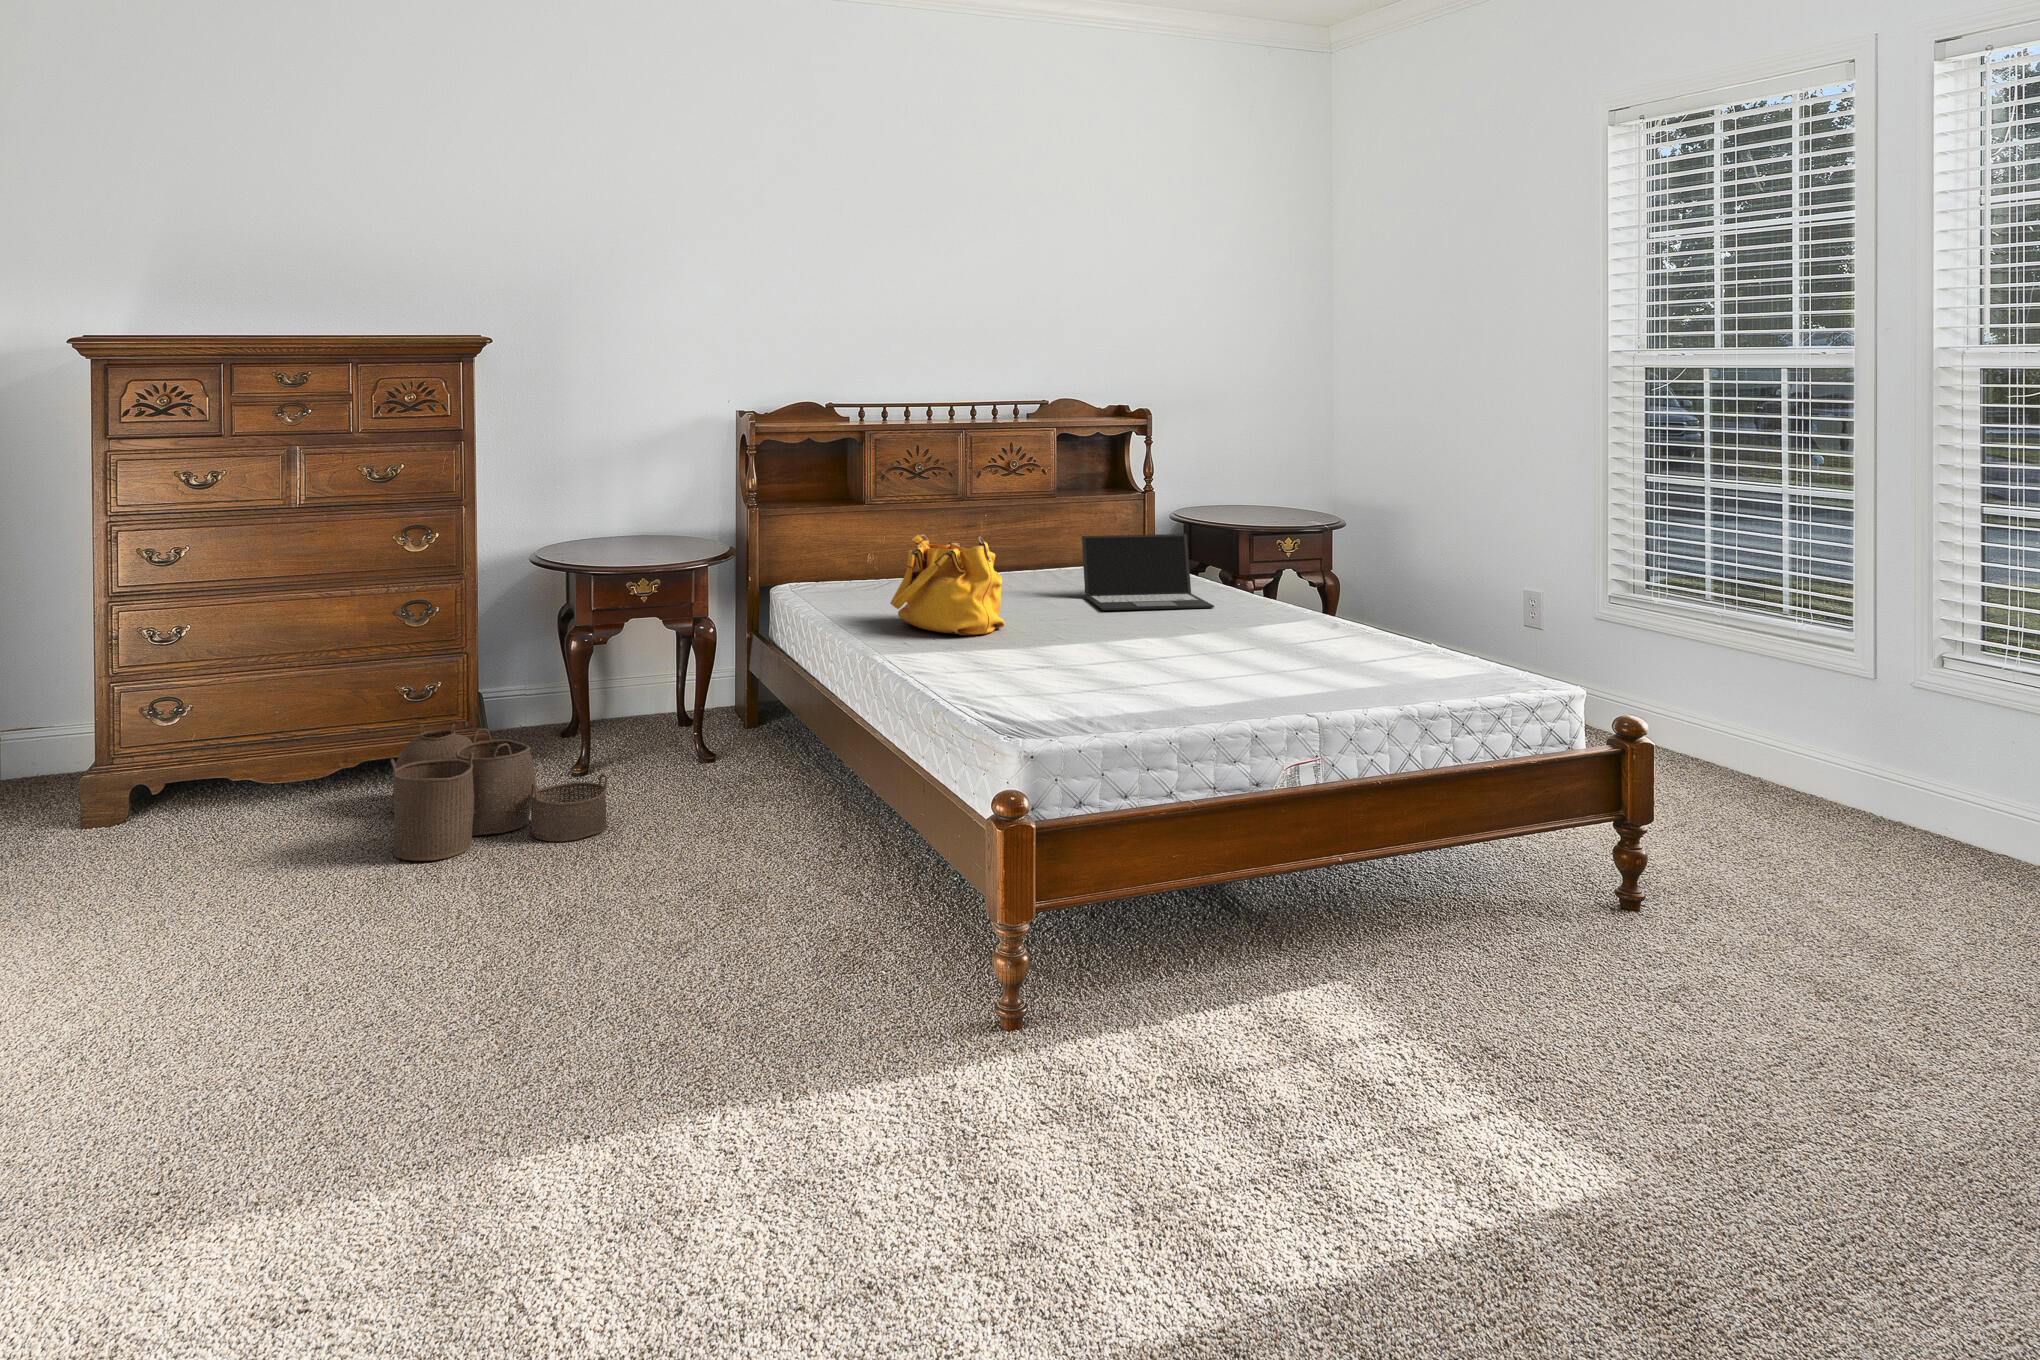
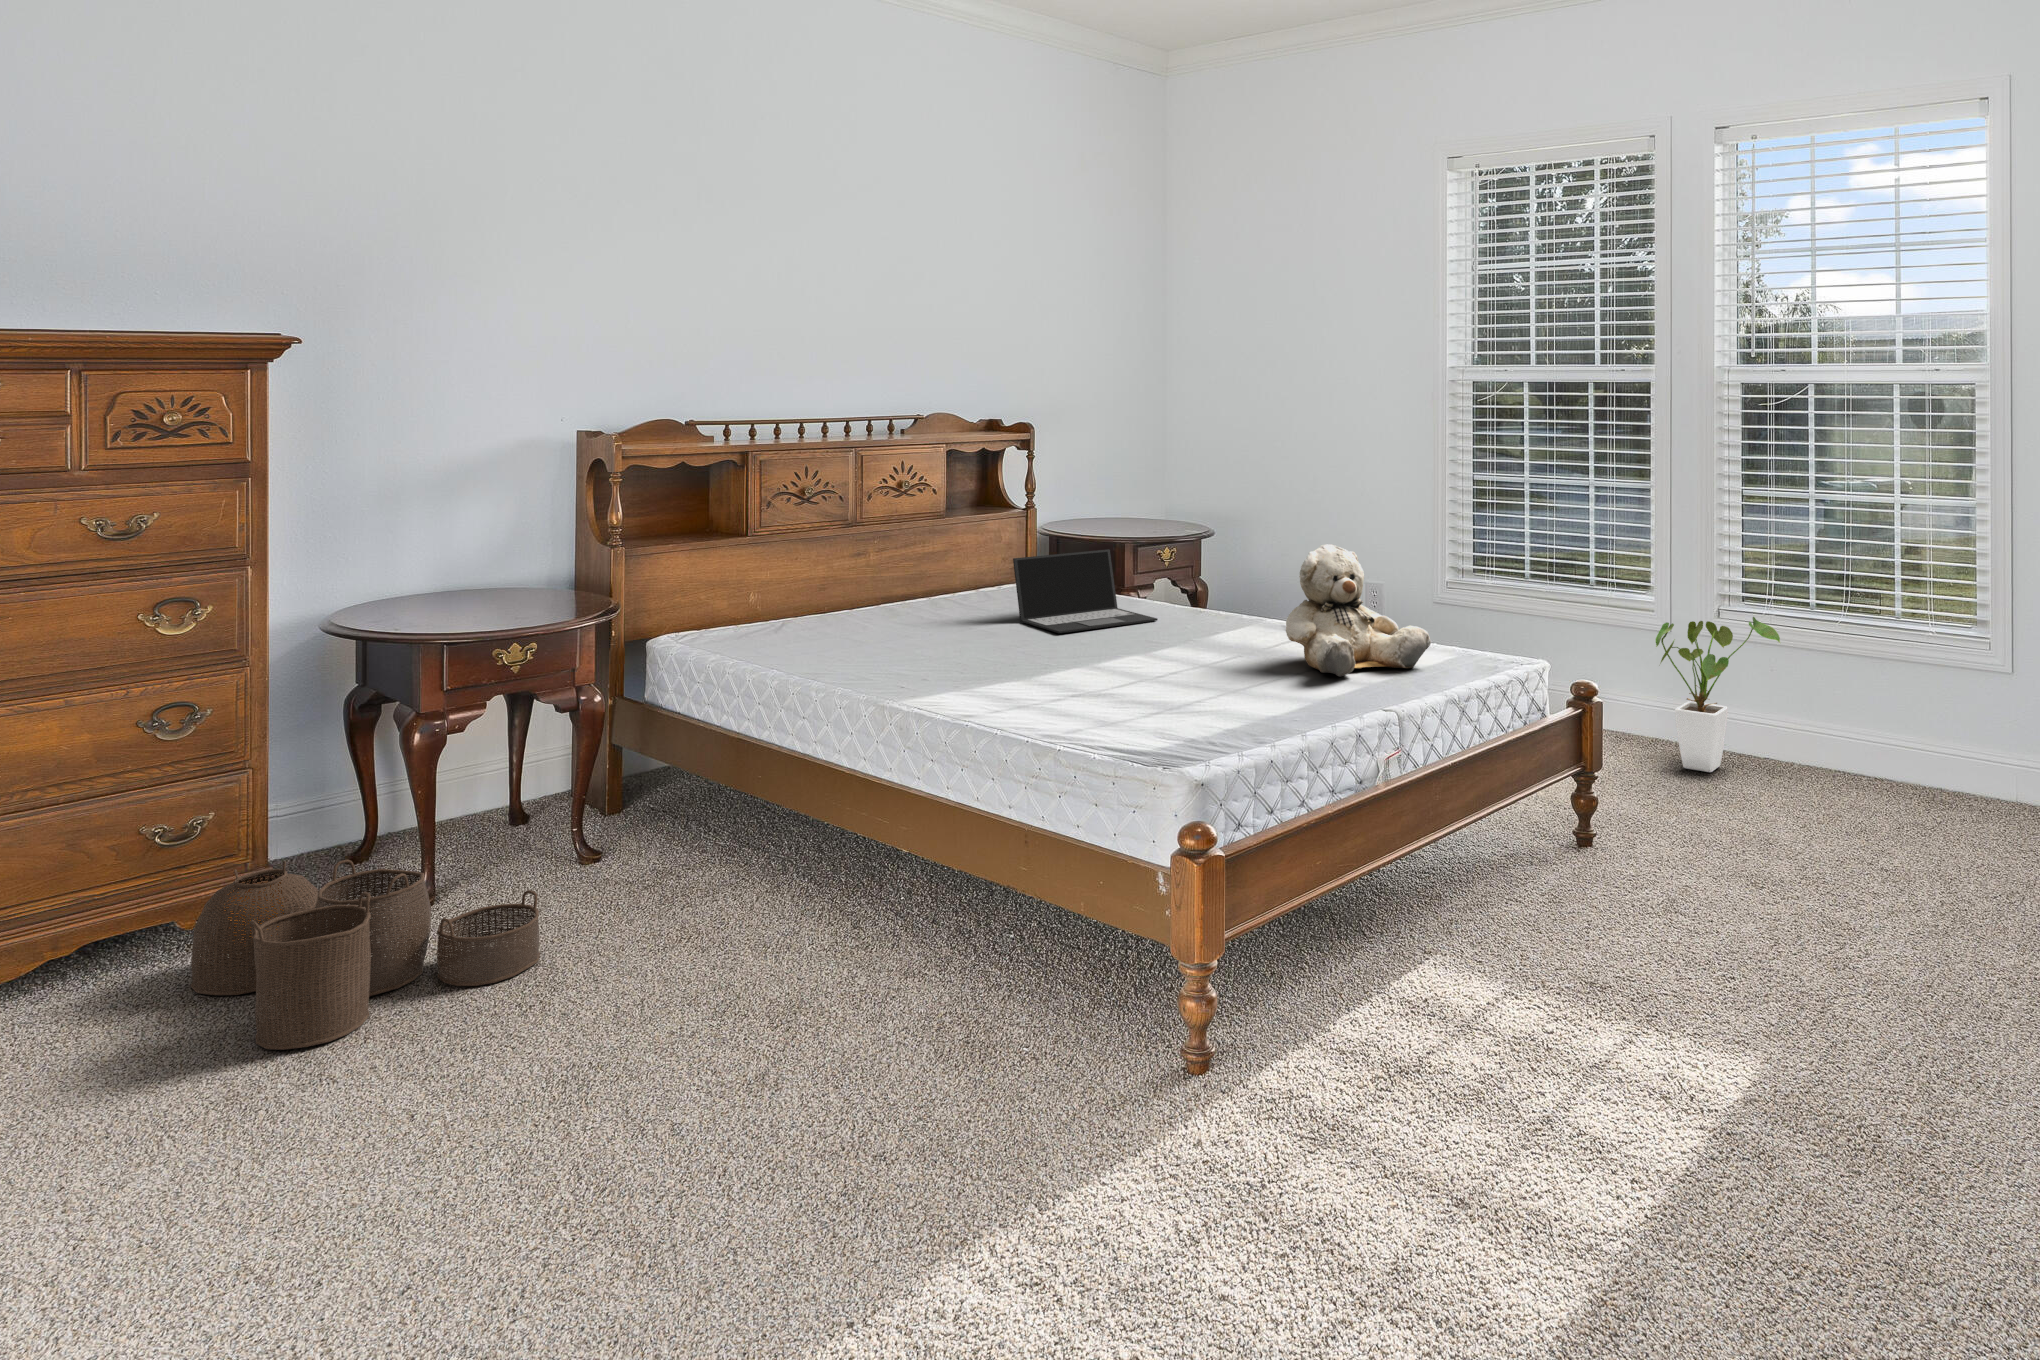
handbag: present [890,534,1005,635] -> none [865,567,987,674]
teddy bear: none [1277,536,1434,676] -> present [1286,544,1431,677]
house plant: none [1807,664,2013,858] -> present [1656,617,1780,772]

